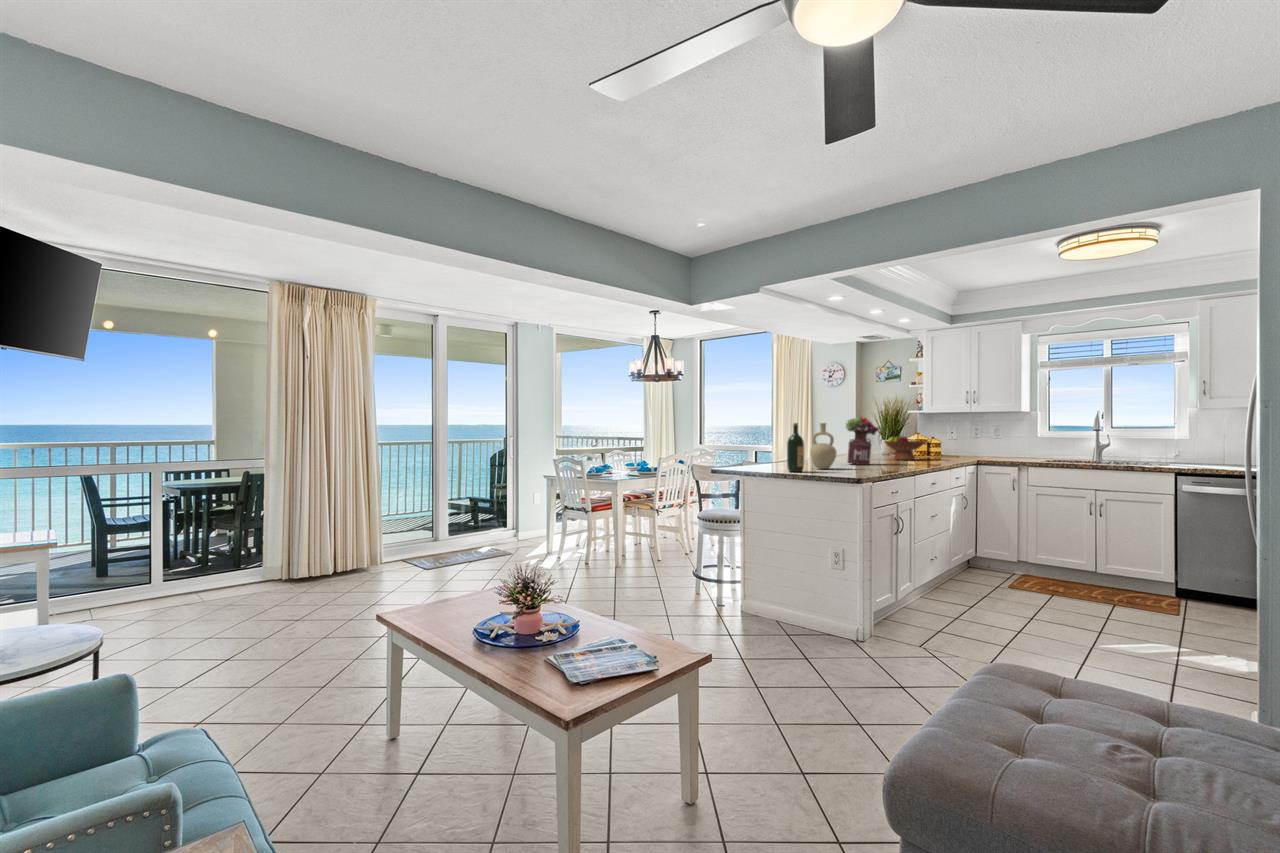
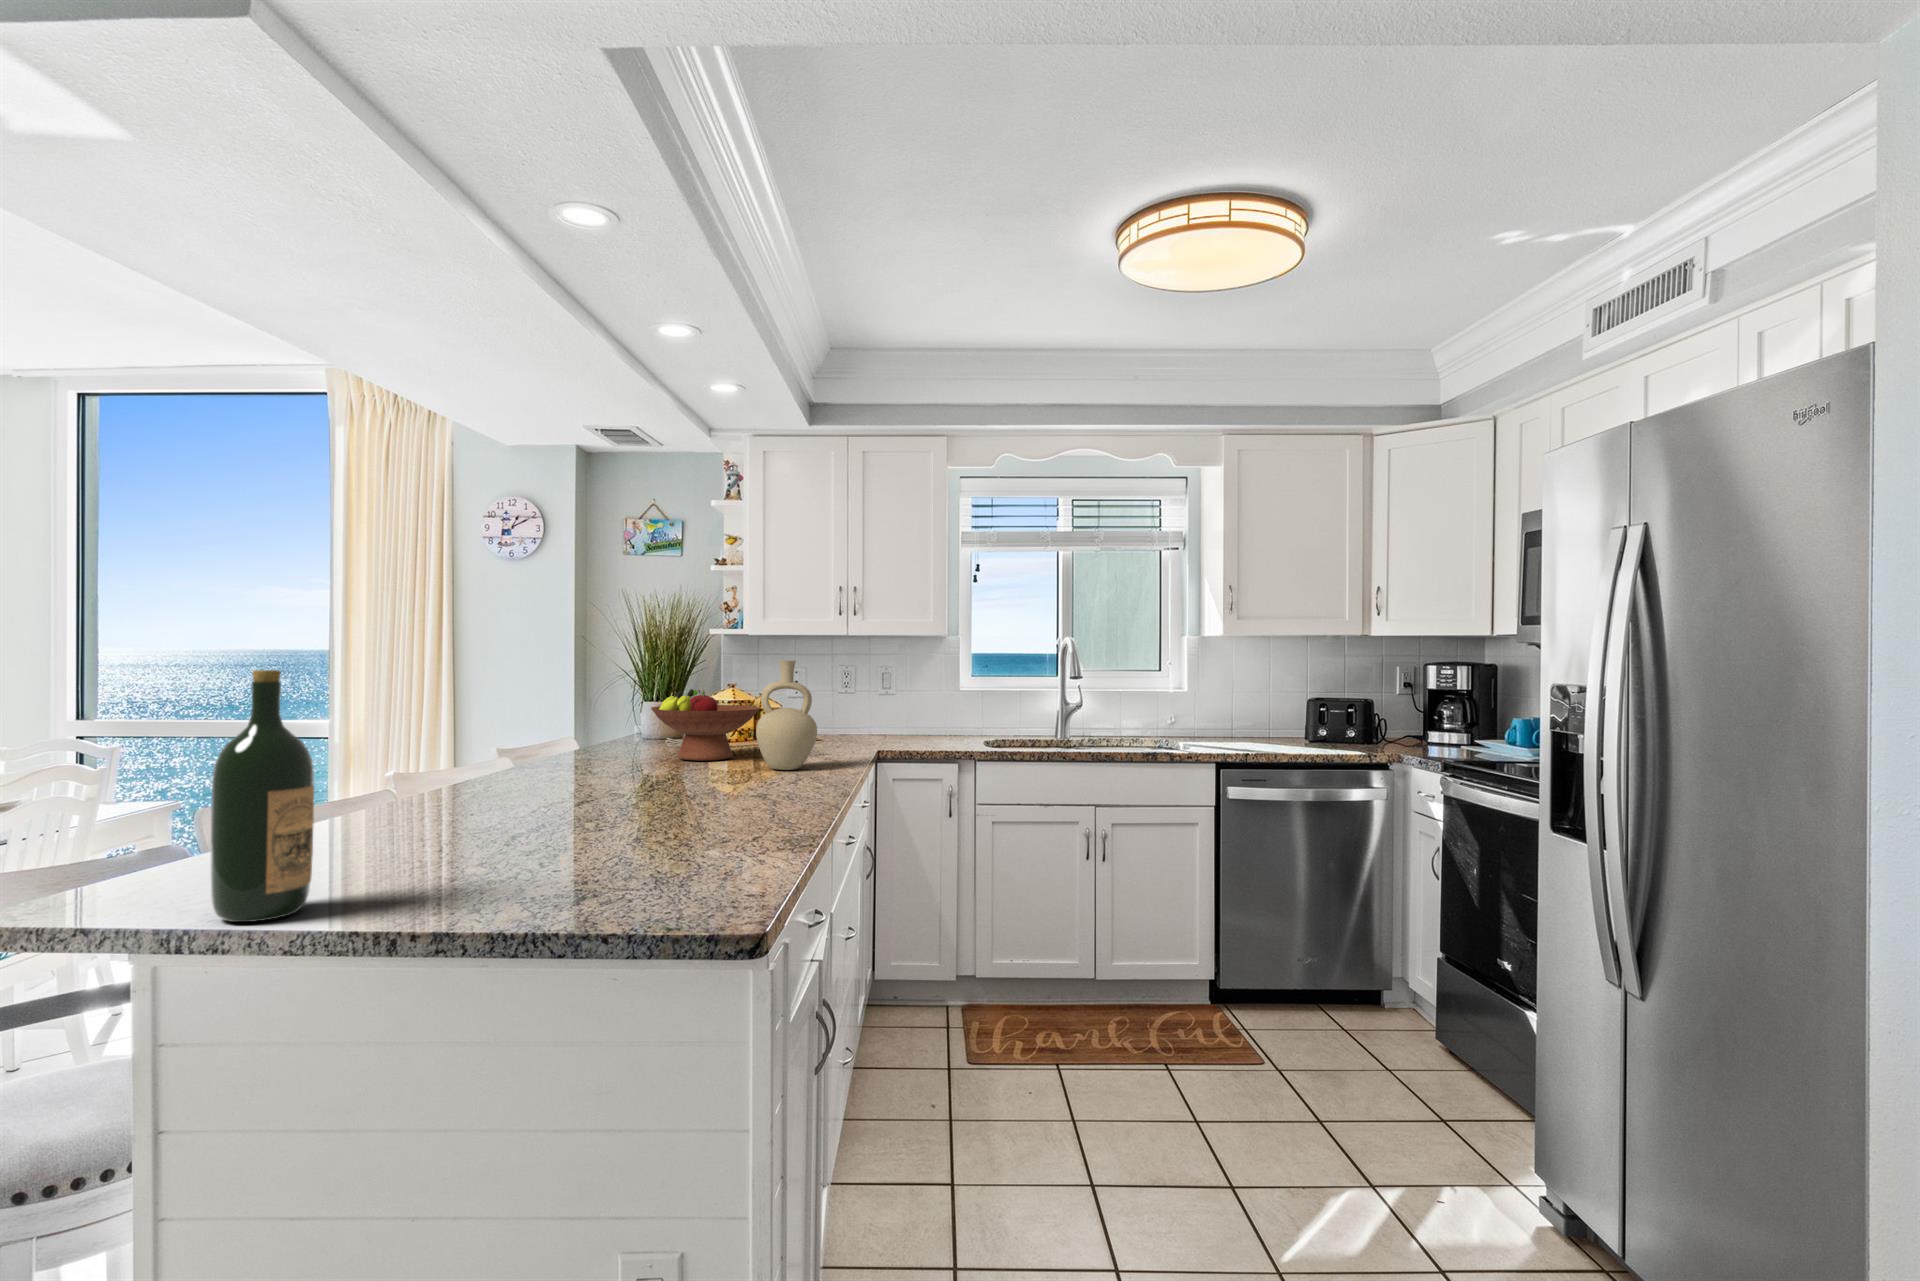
flower arrangement: present [846,417,880,465] -> none [535,639,652,803]
vase: present [810,423,837,469] -> present [756,660,817,770]

